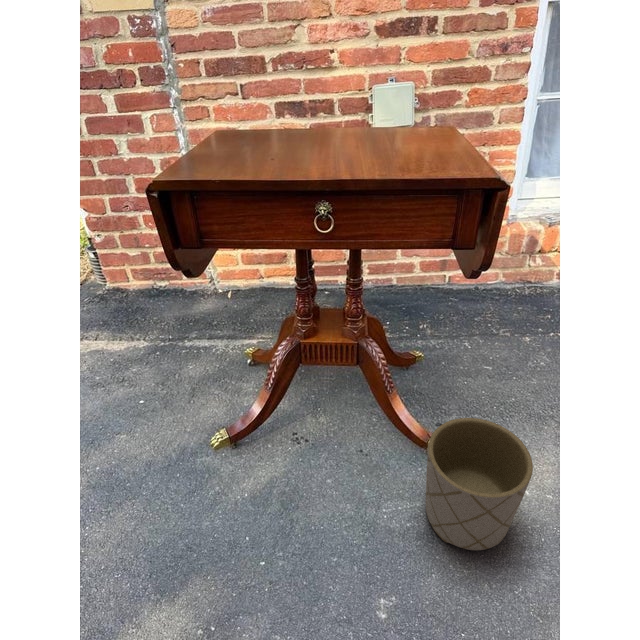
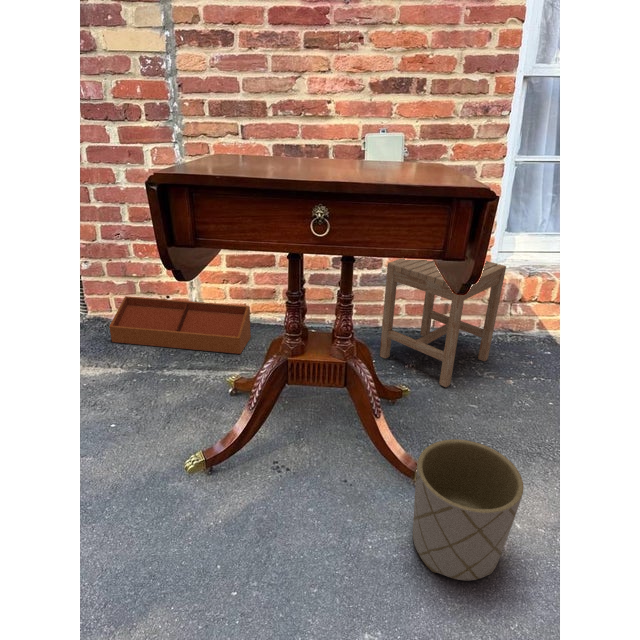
stool: none [395,202,524,348] -> present [380,259,506,387]
storage bin: none [129,267,267,320] -> present [109,296,251,354]

